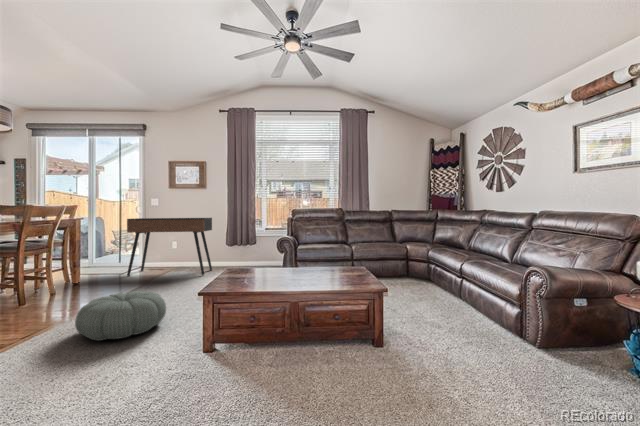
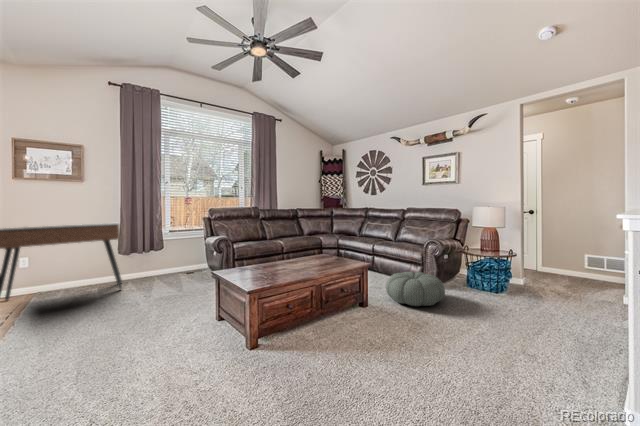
pouf: present [75,291,166,341] -> present [386,272,445,306]

